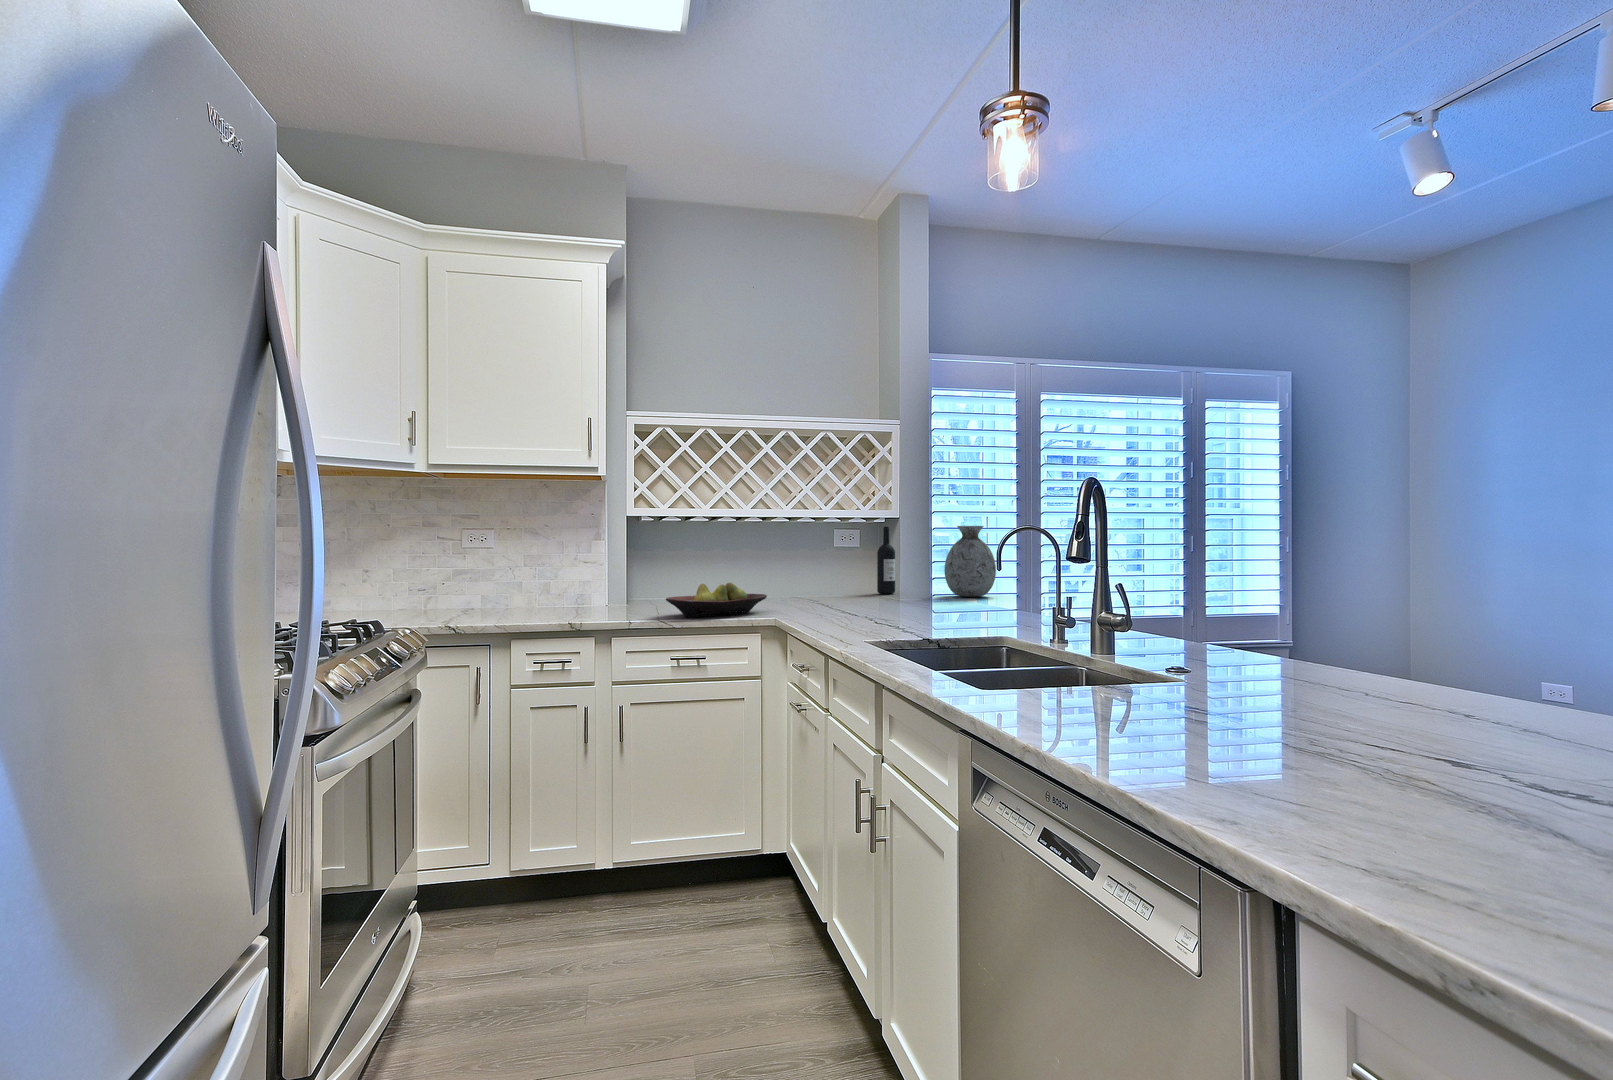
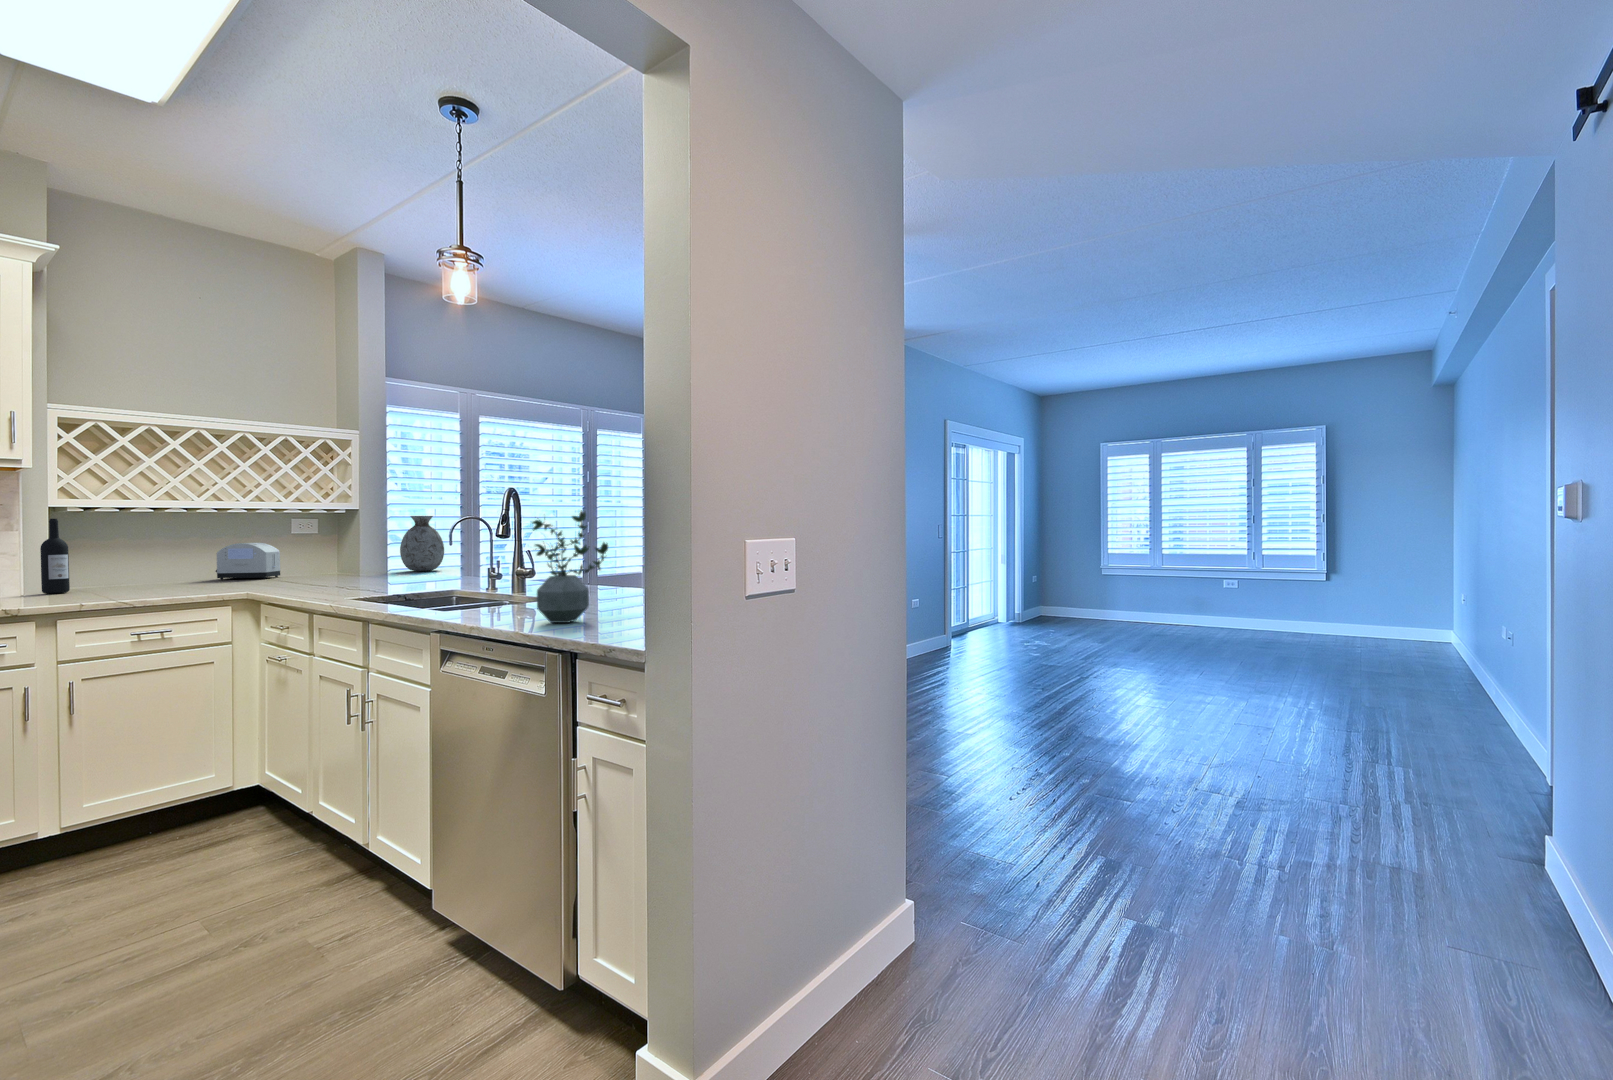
potted plant: none [1144,524,1317,761] -> present [532,511,608,623]
wine bottle: present [877,527,895,594] -> present [40,519,70,594]
toaster: none [762,556,821,598] -> present [216,543,280,580]
fruit bowl: present [666,583,767,617] -> none [121,565,233,597]

